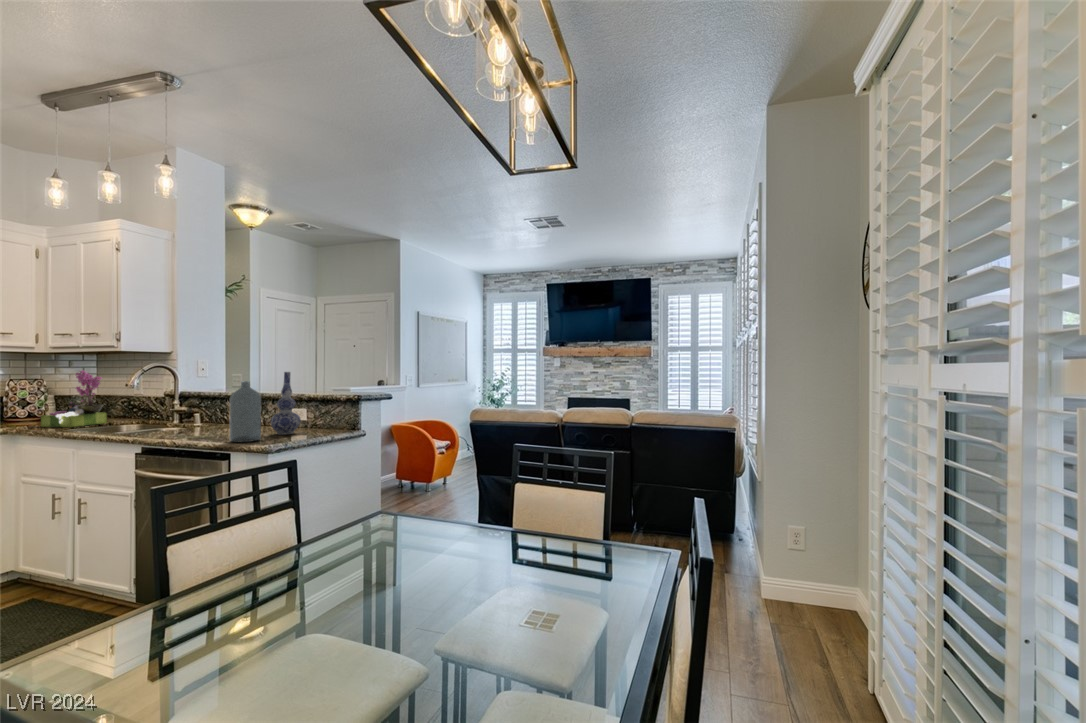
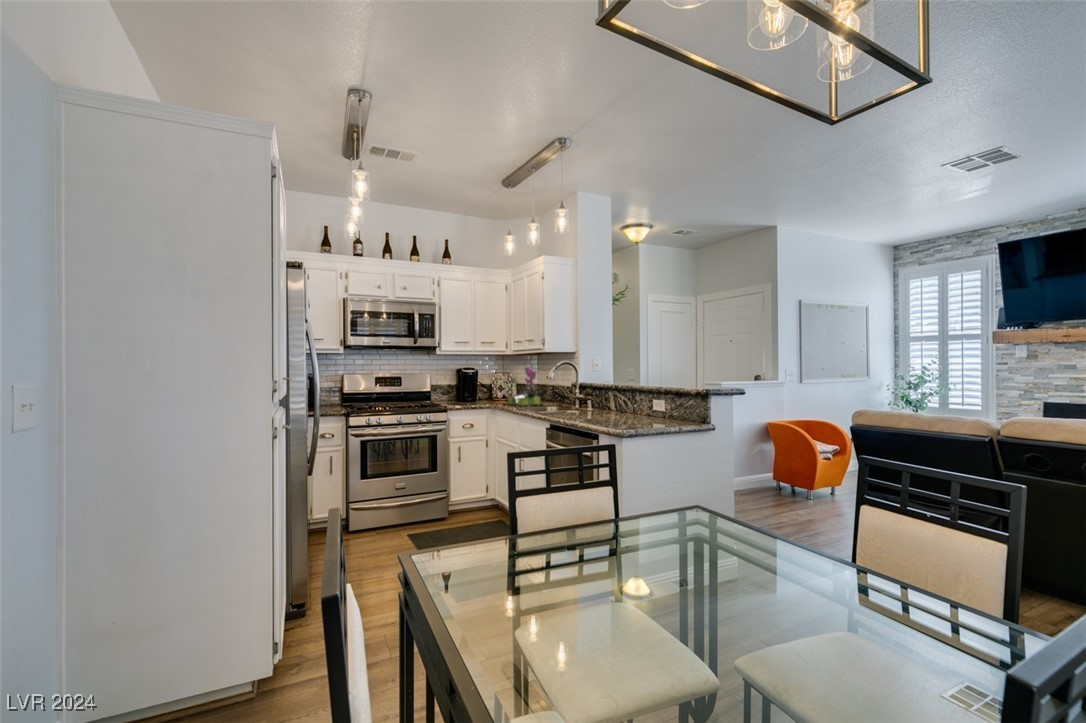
vase: present [271,372,301,435] -> none [634,367,657,422]
bottle: present [230,381,261,442] -> none [601,375,623,425]

